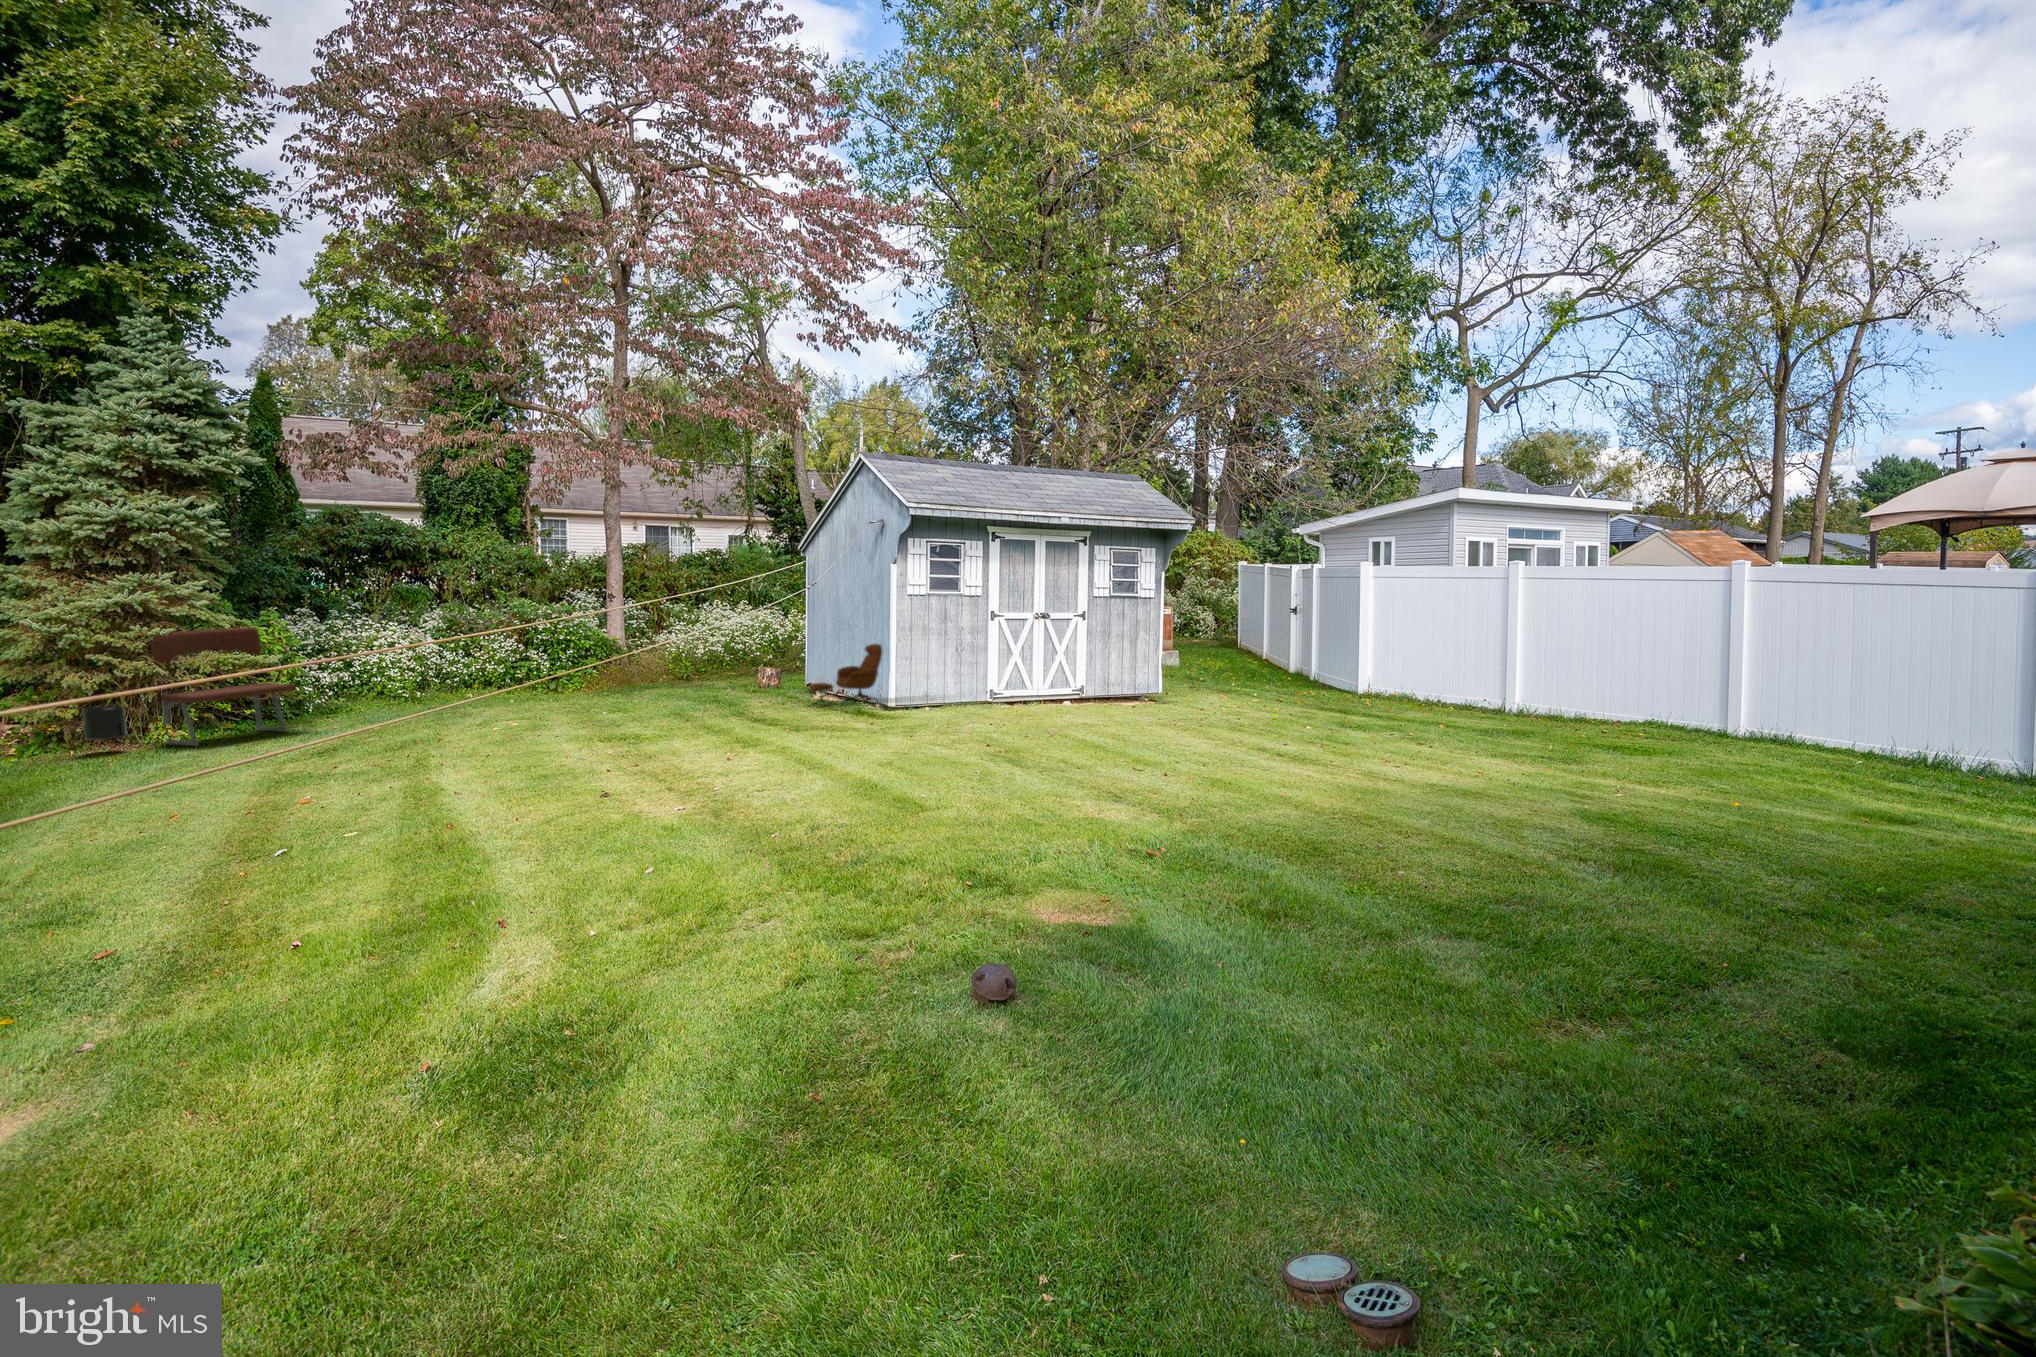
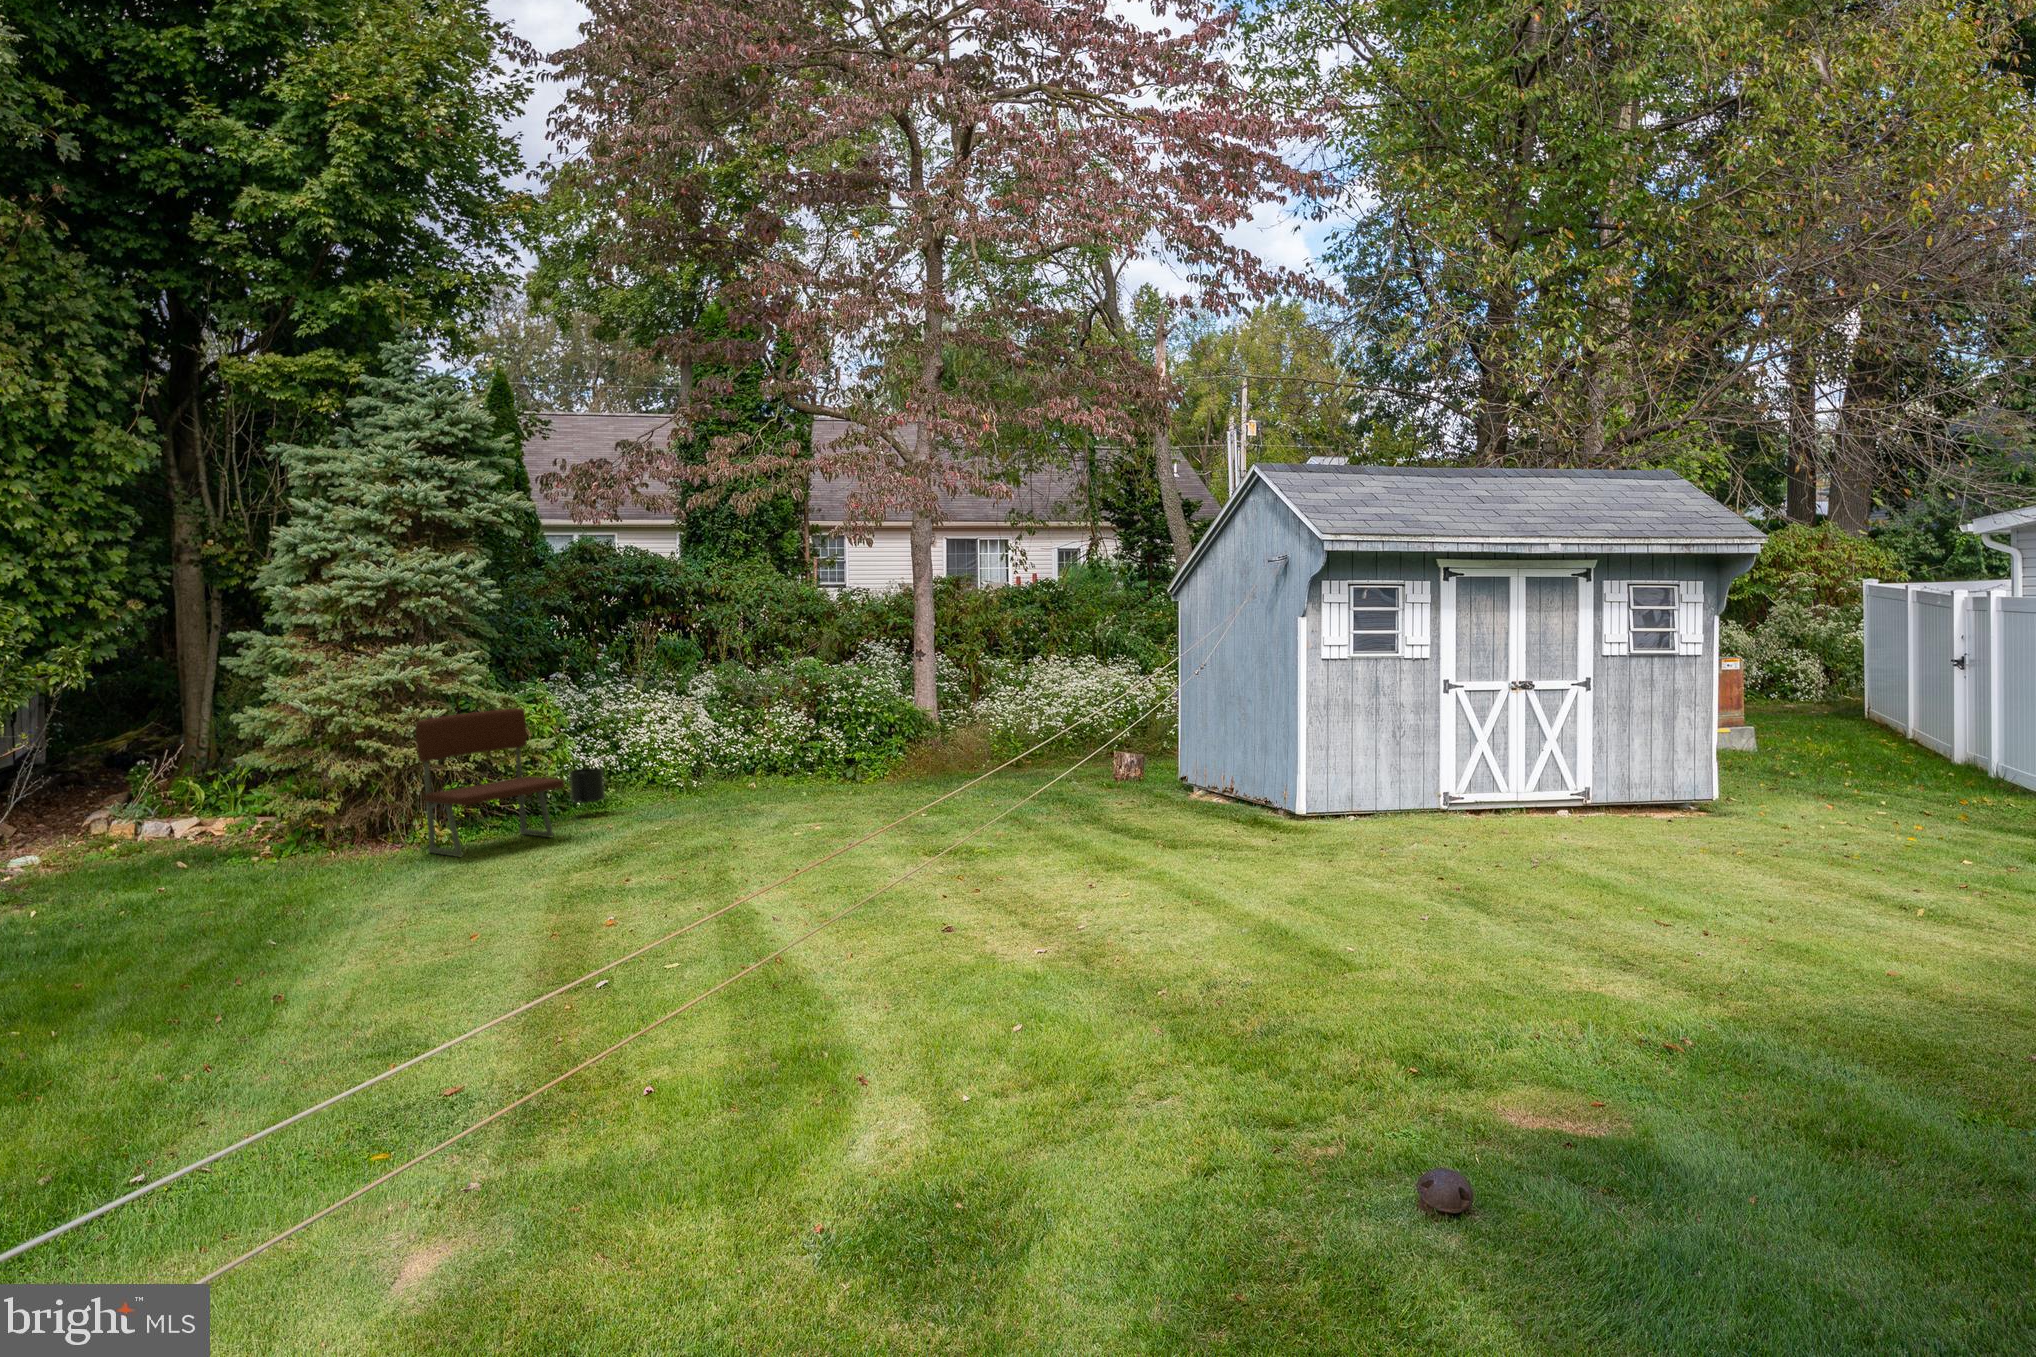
lounge chair: present [809,644,882,705] -> none [1186,726,1289,817]
planter: present [82,705,127,750] -> present [569,768,605,804]

